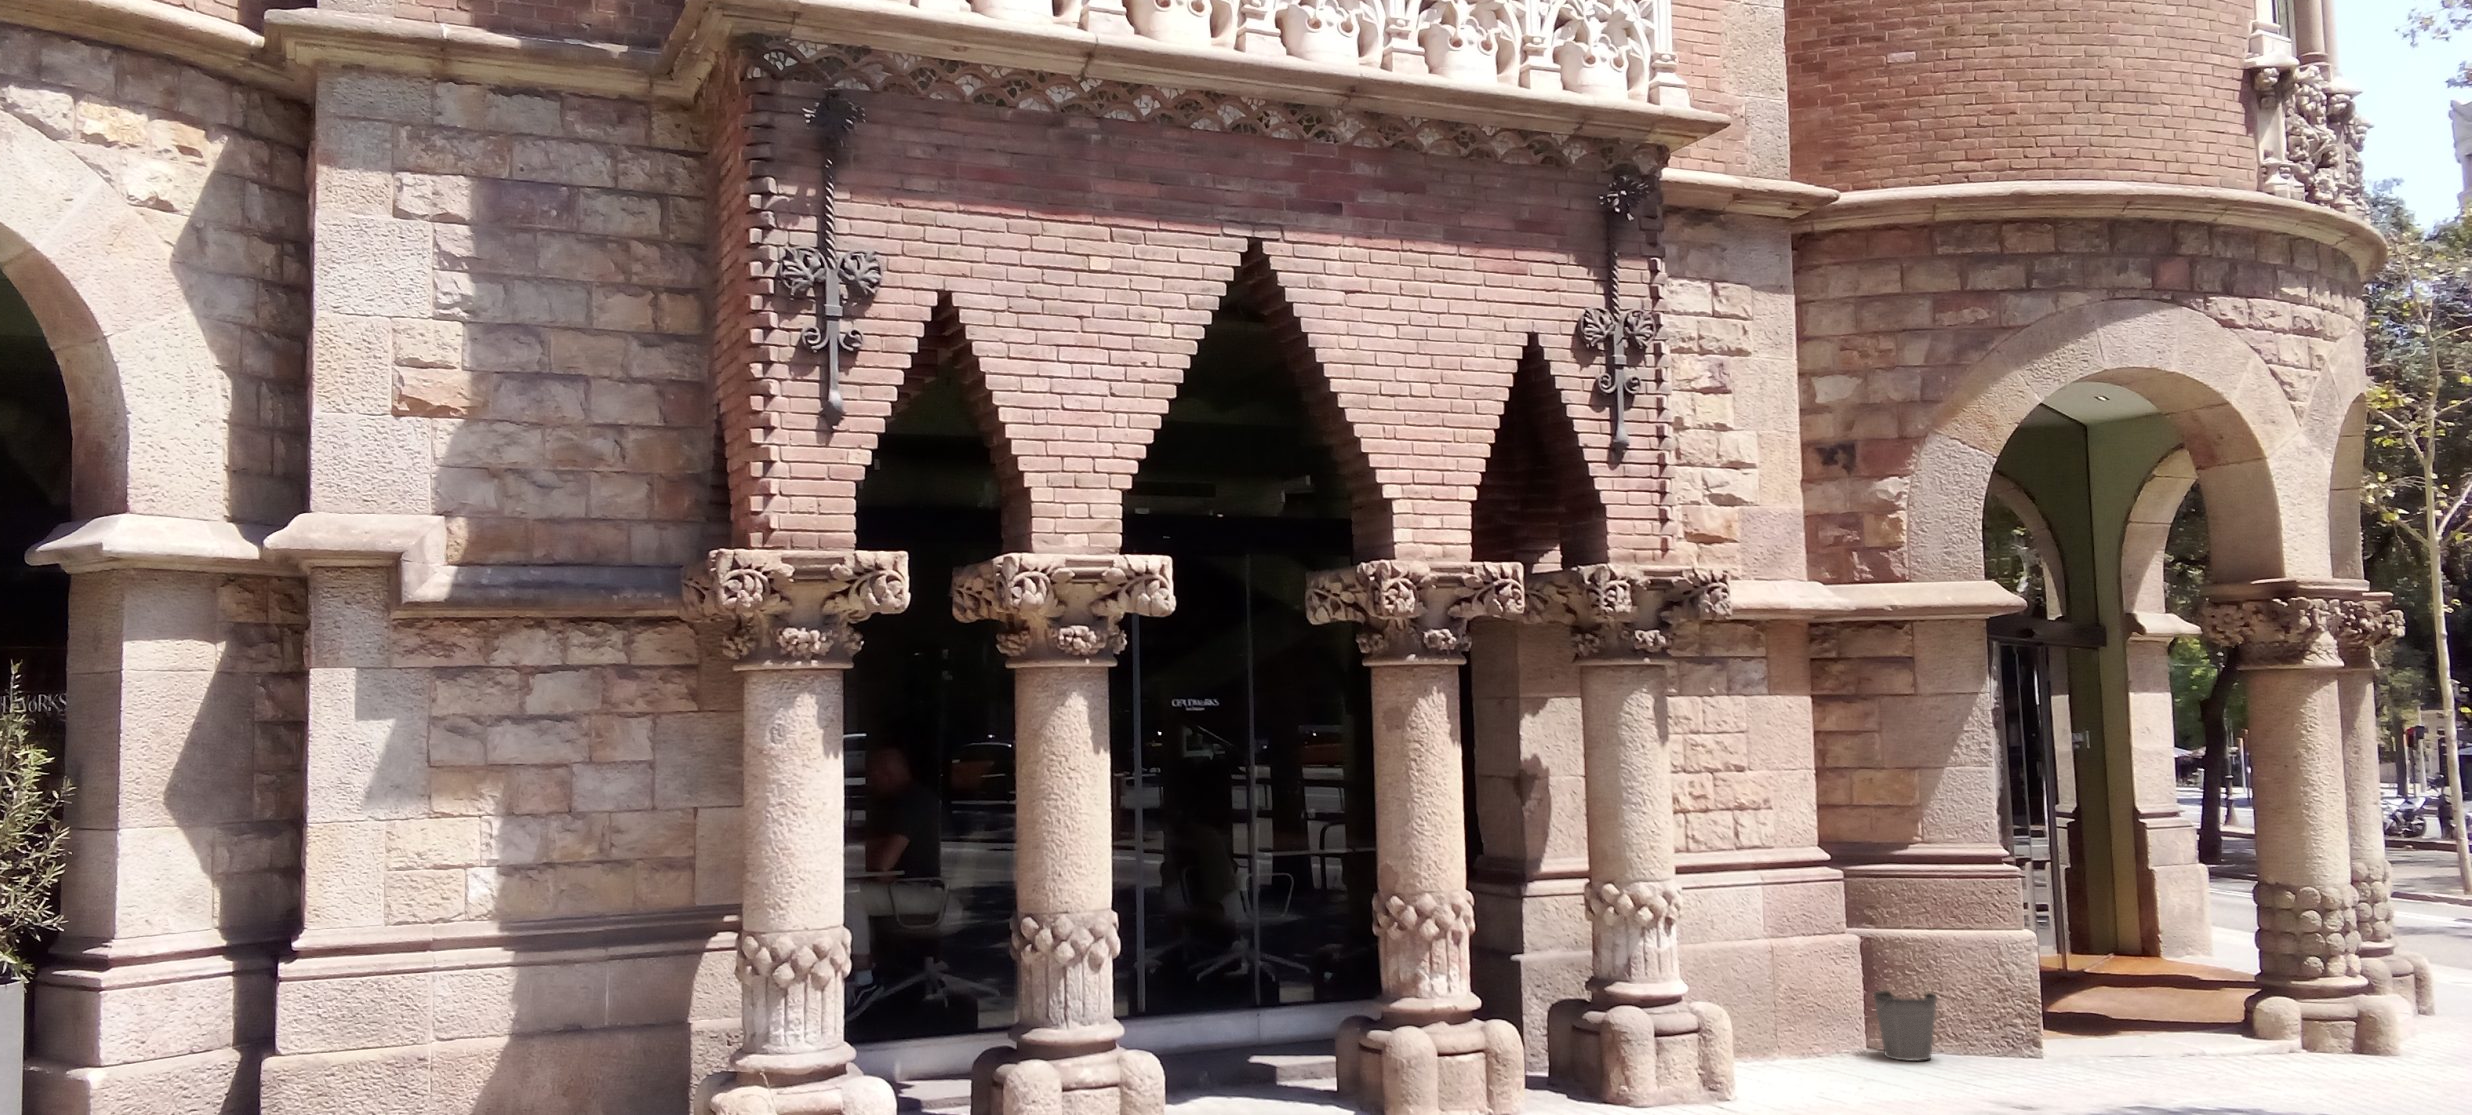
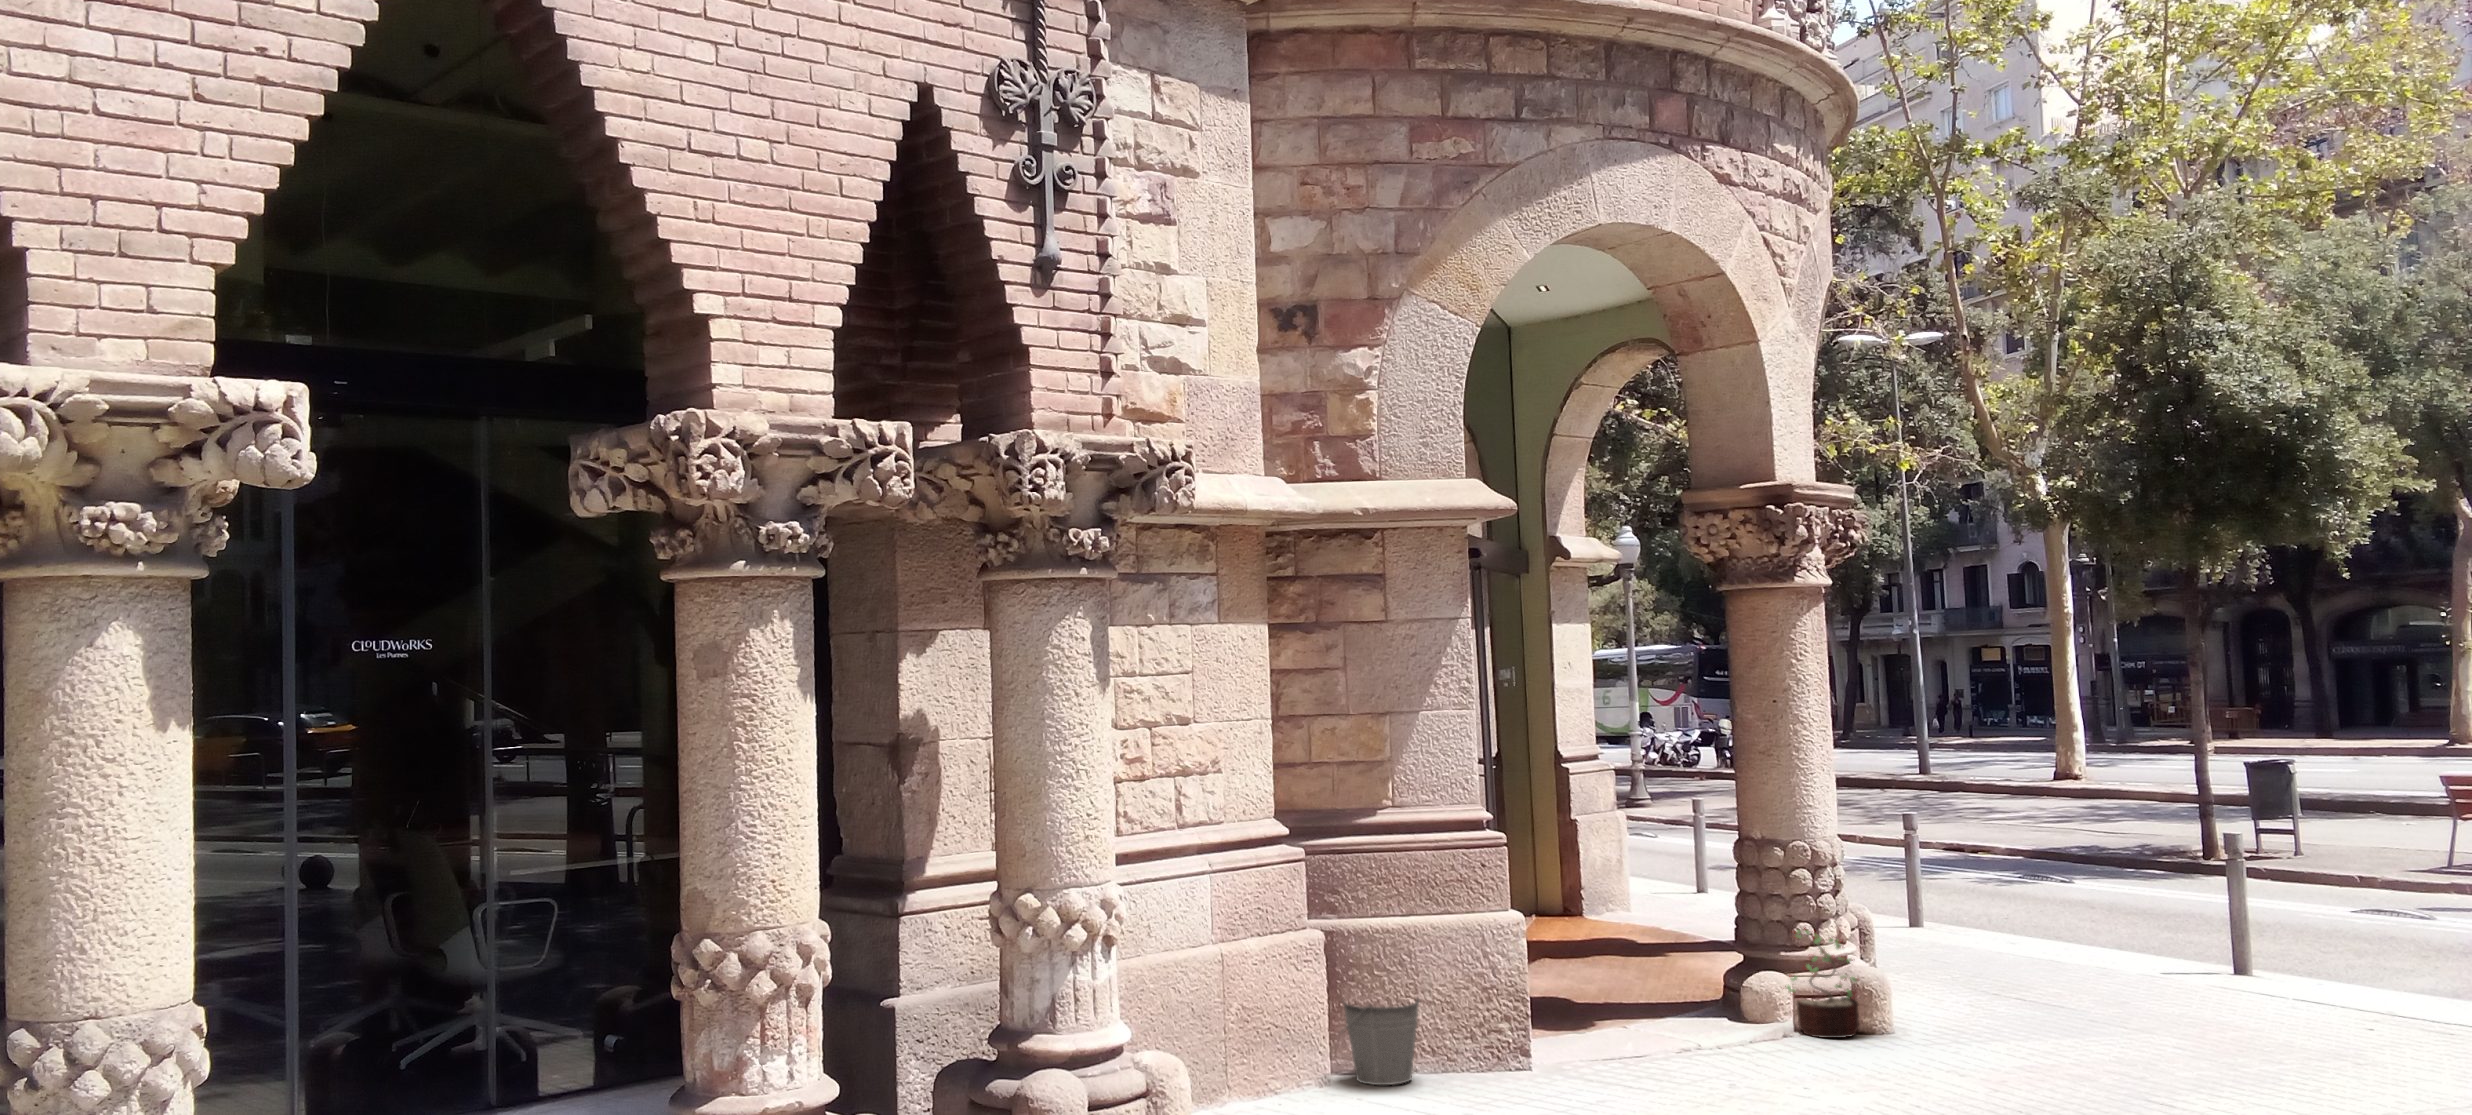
decorative plant: none [2290,964,2364,1062] -> present [1785,927,1859,1038]

